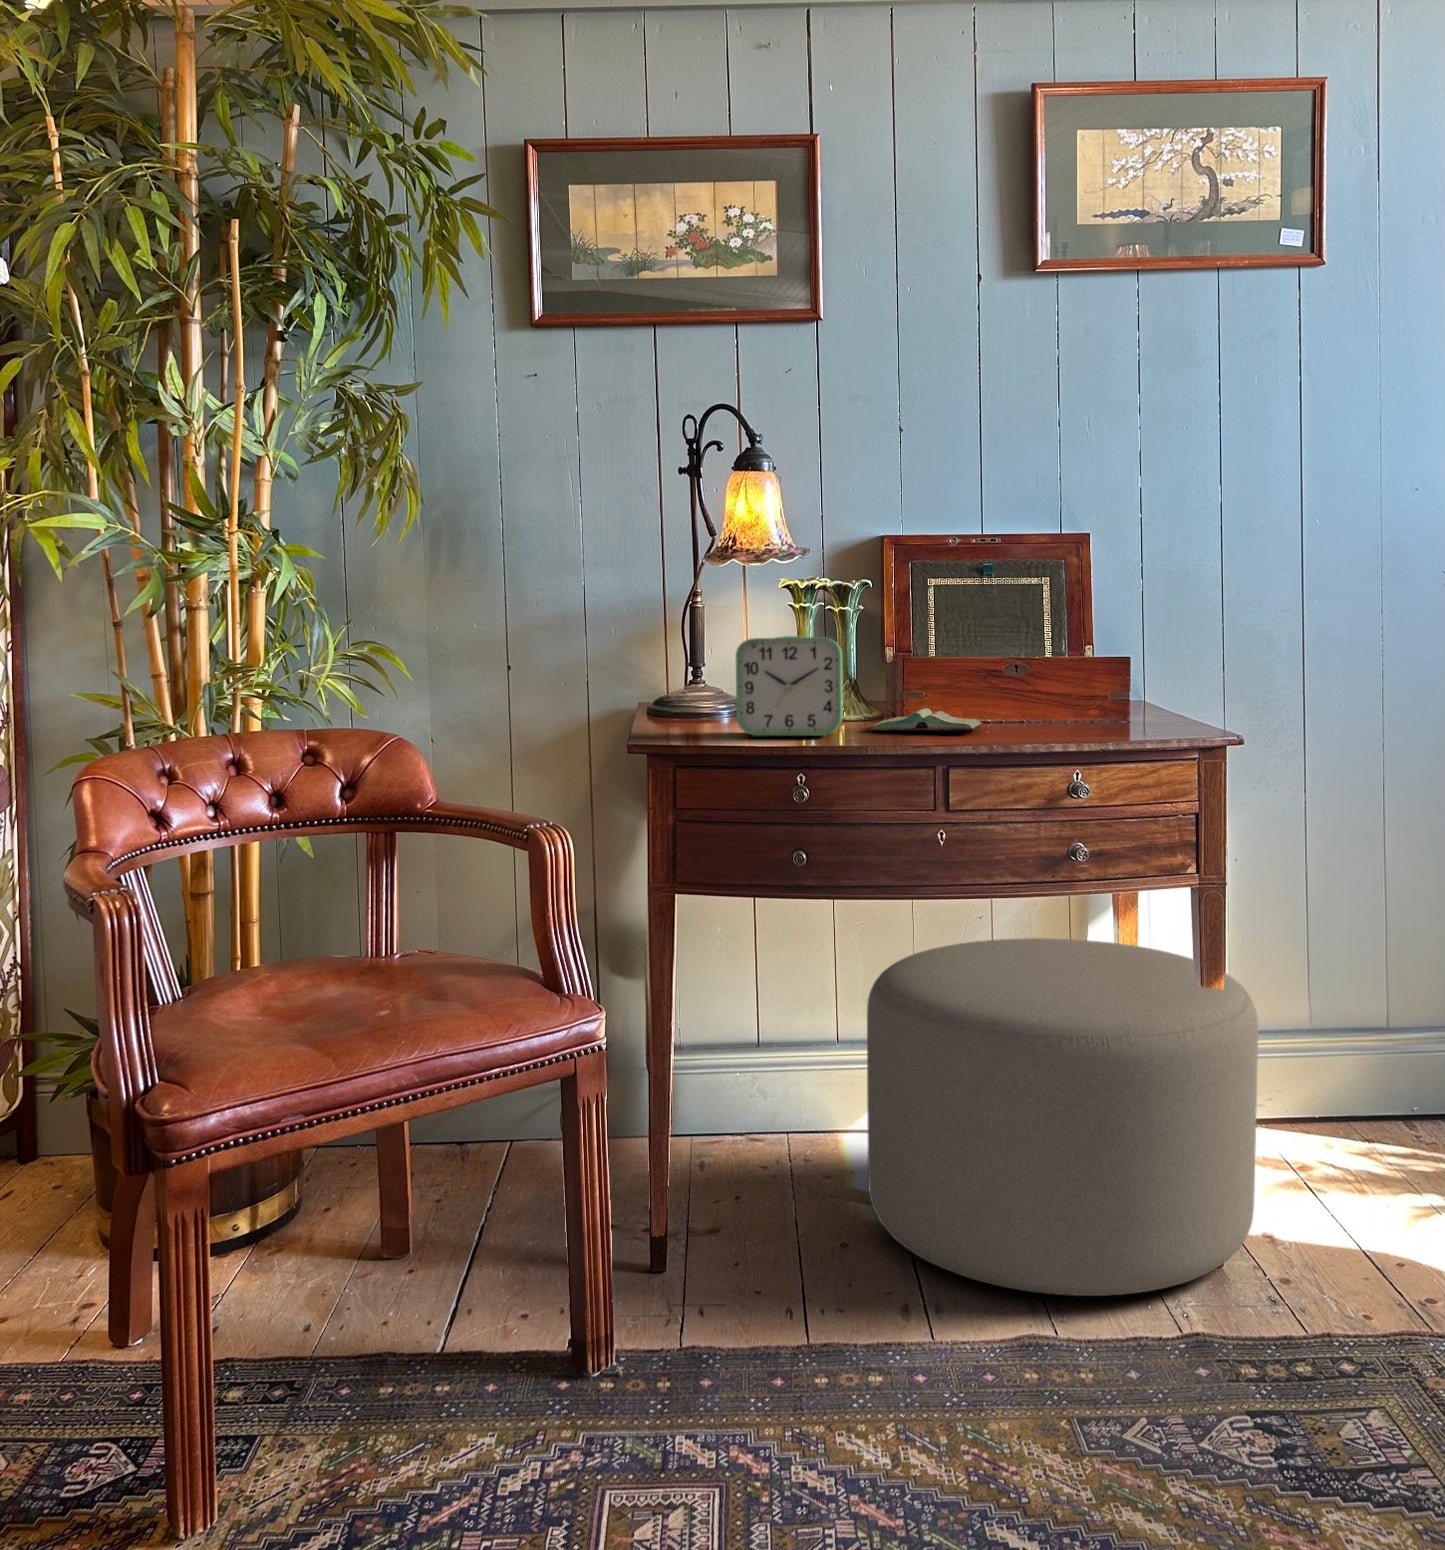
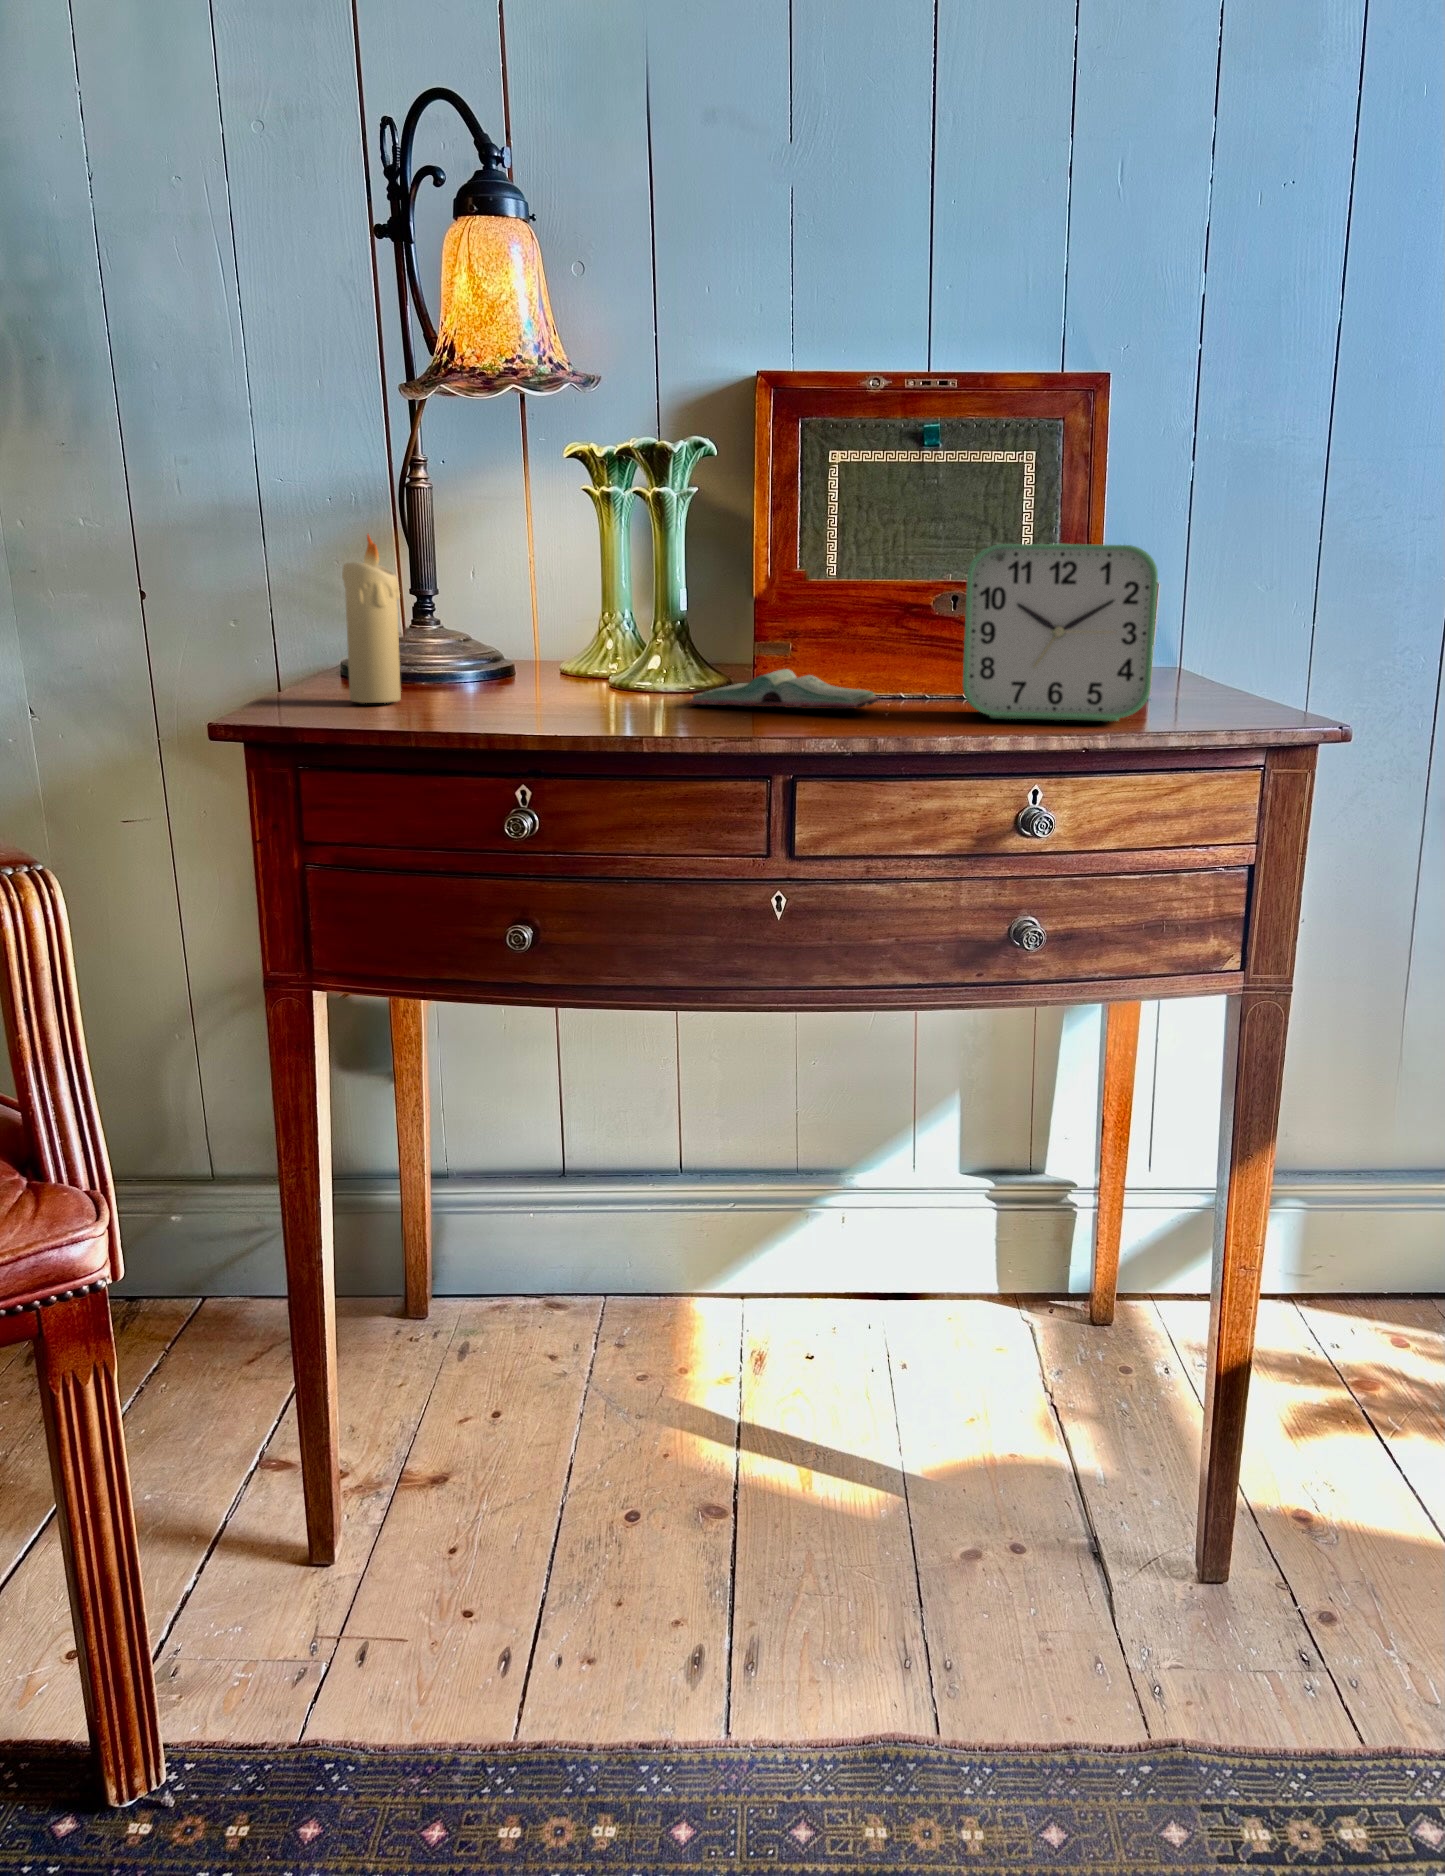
alarm clock: present [736,636,843,736] -> present [963,544,1158,721]
candle: none [667,637,700,735] -> present [342,535,401,703]
ottoman: present [867,938,1258,1296] -> none [682,1037,1309,1652]

